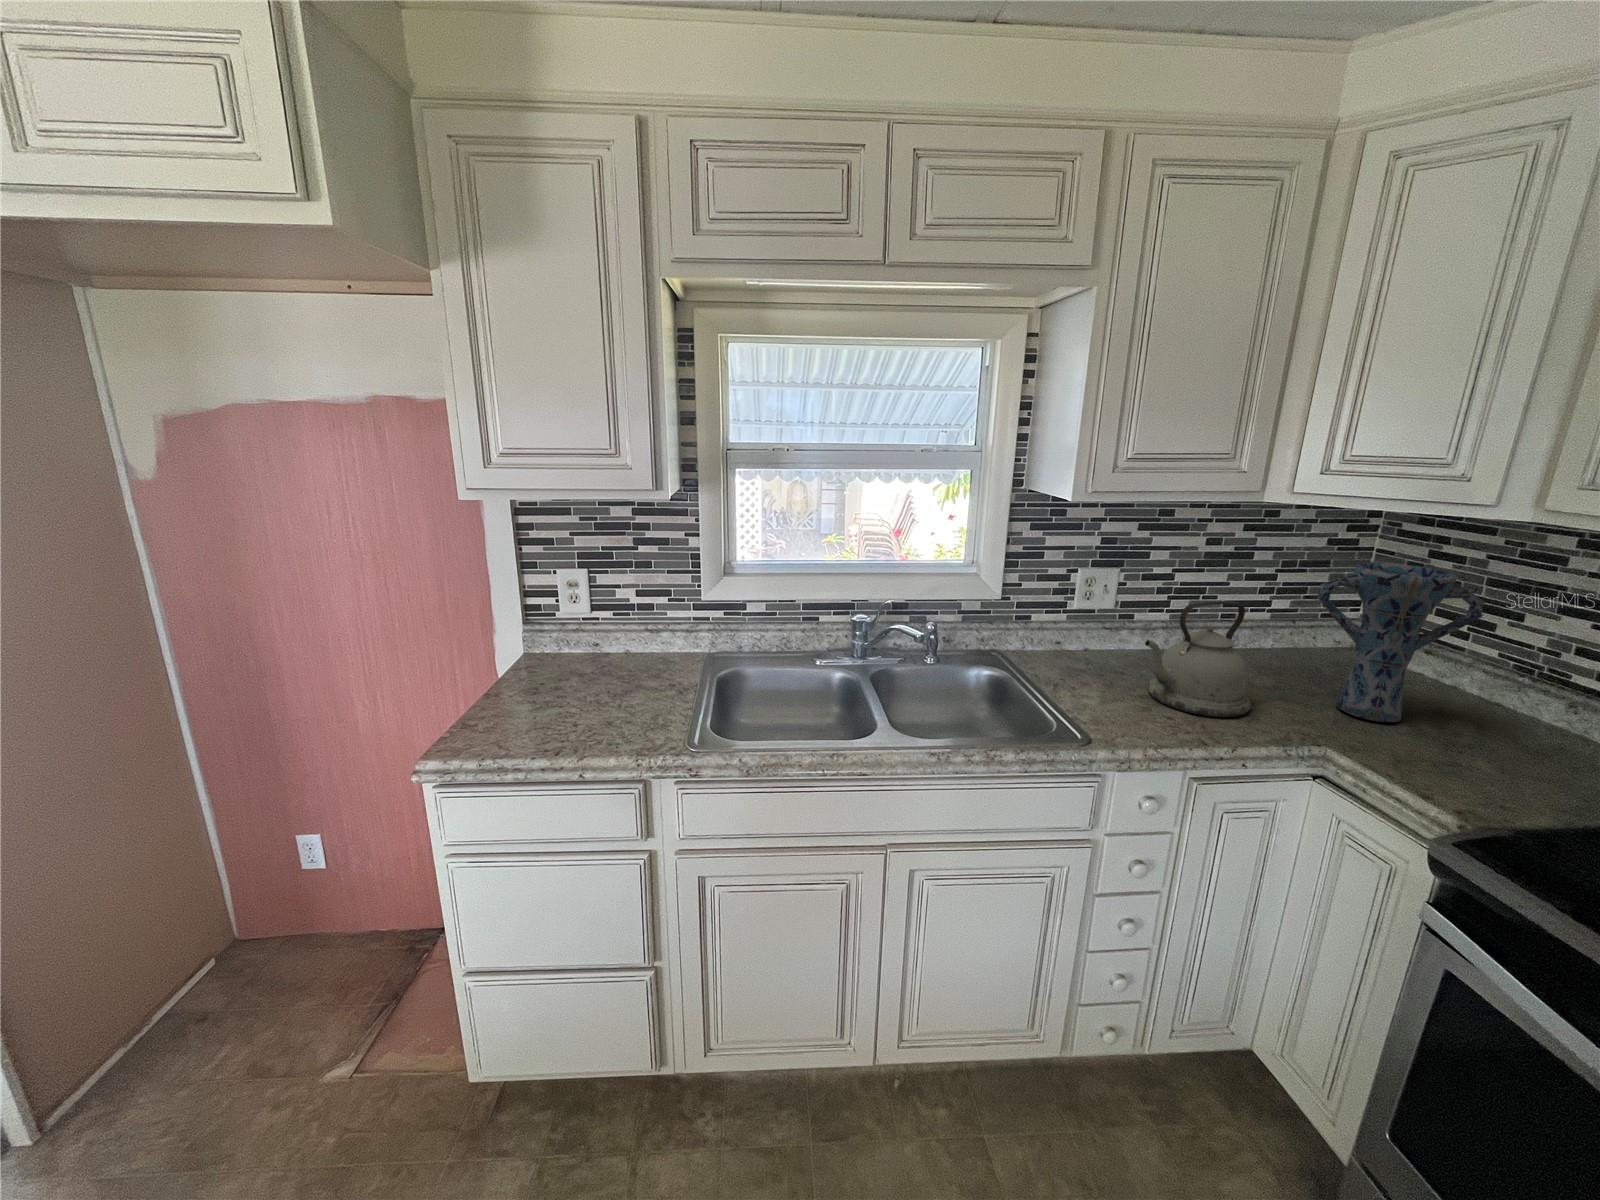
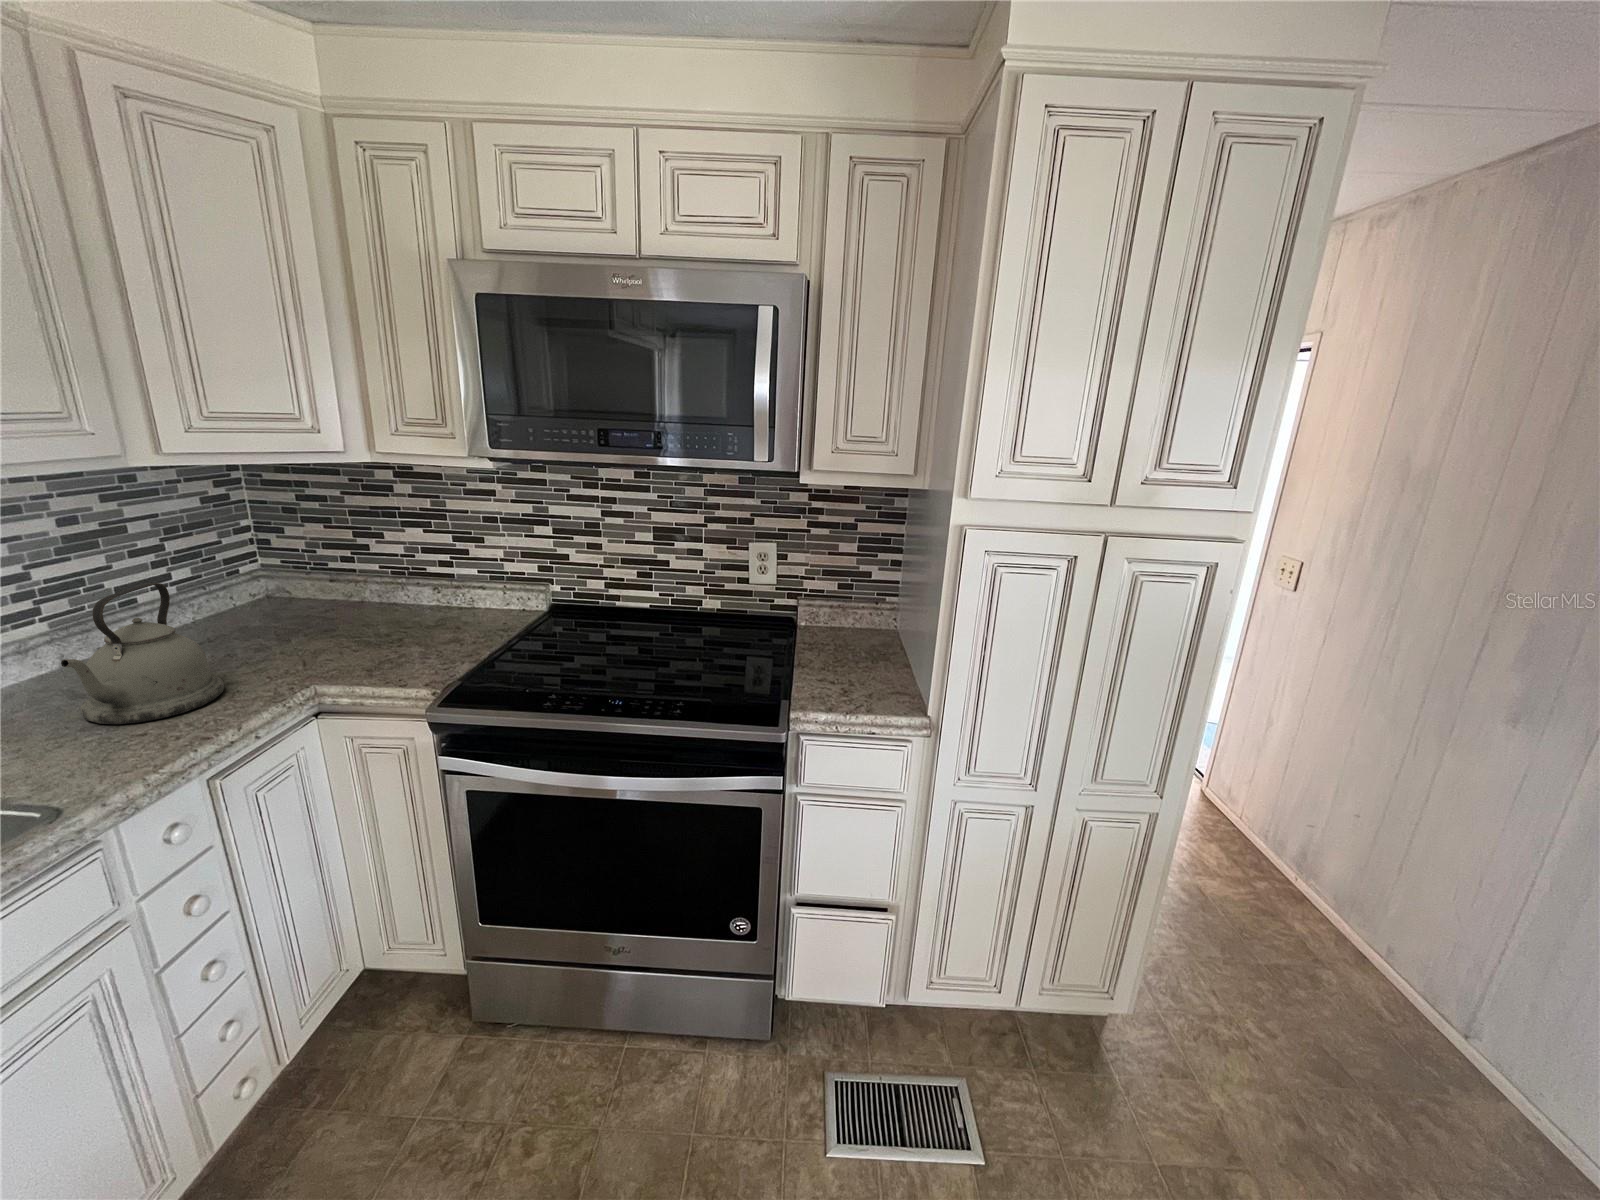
vase: present [1317,562,1484,722] -> none [233,510,366,651]

